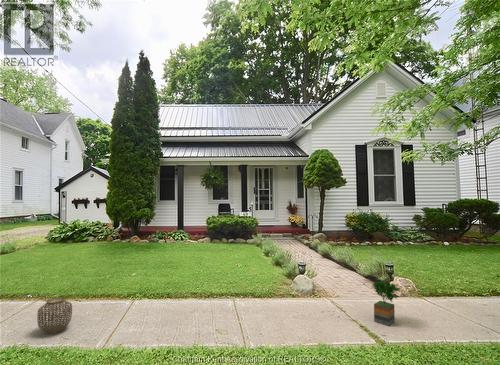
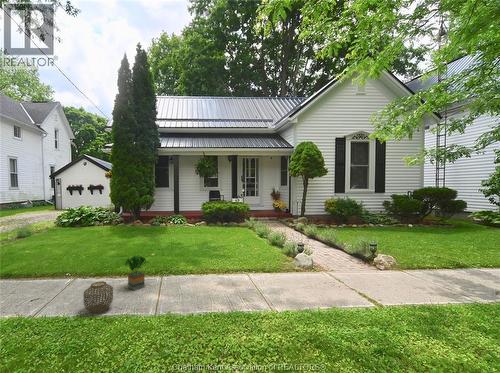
potted tree: present [373,282,399,326] -> present [125,256,148,290]

